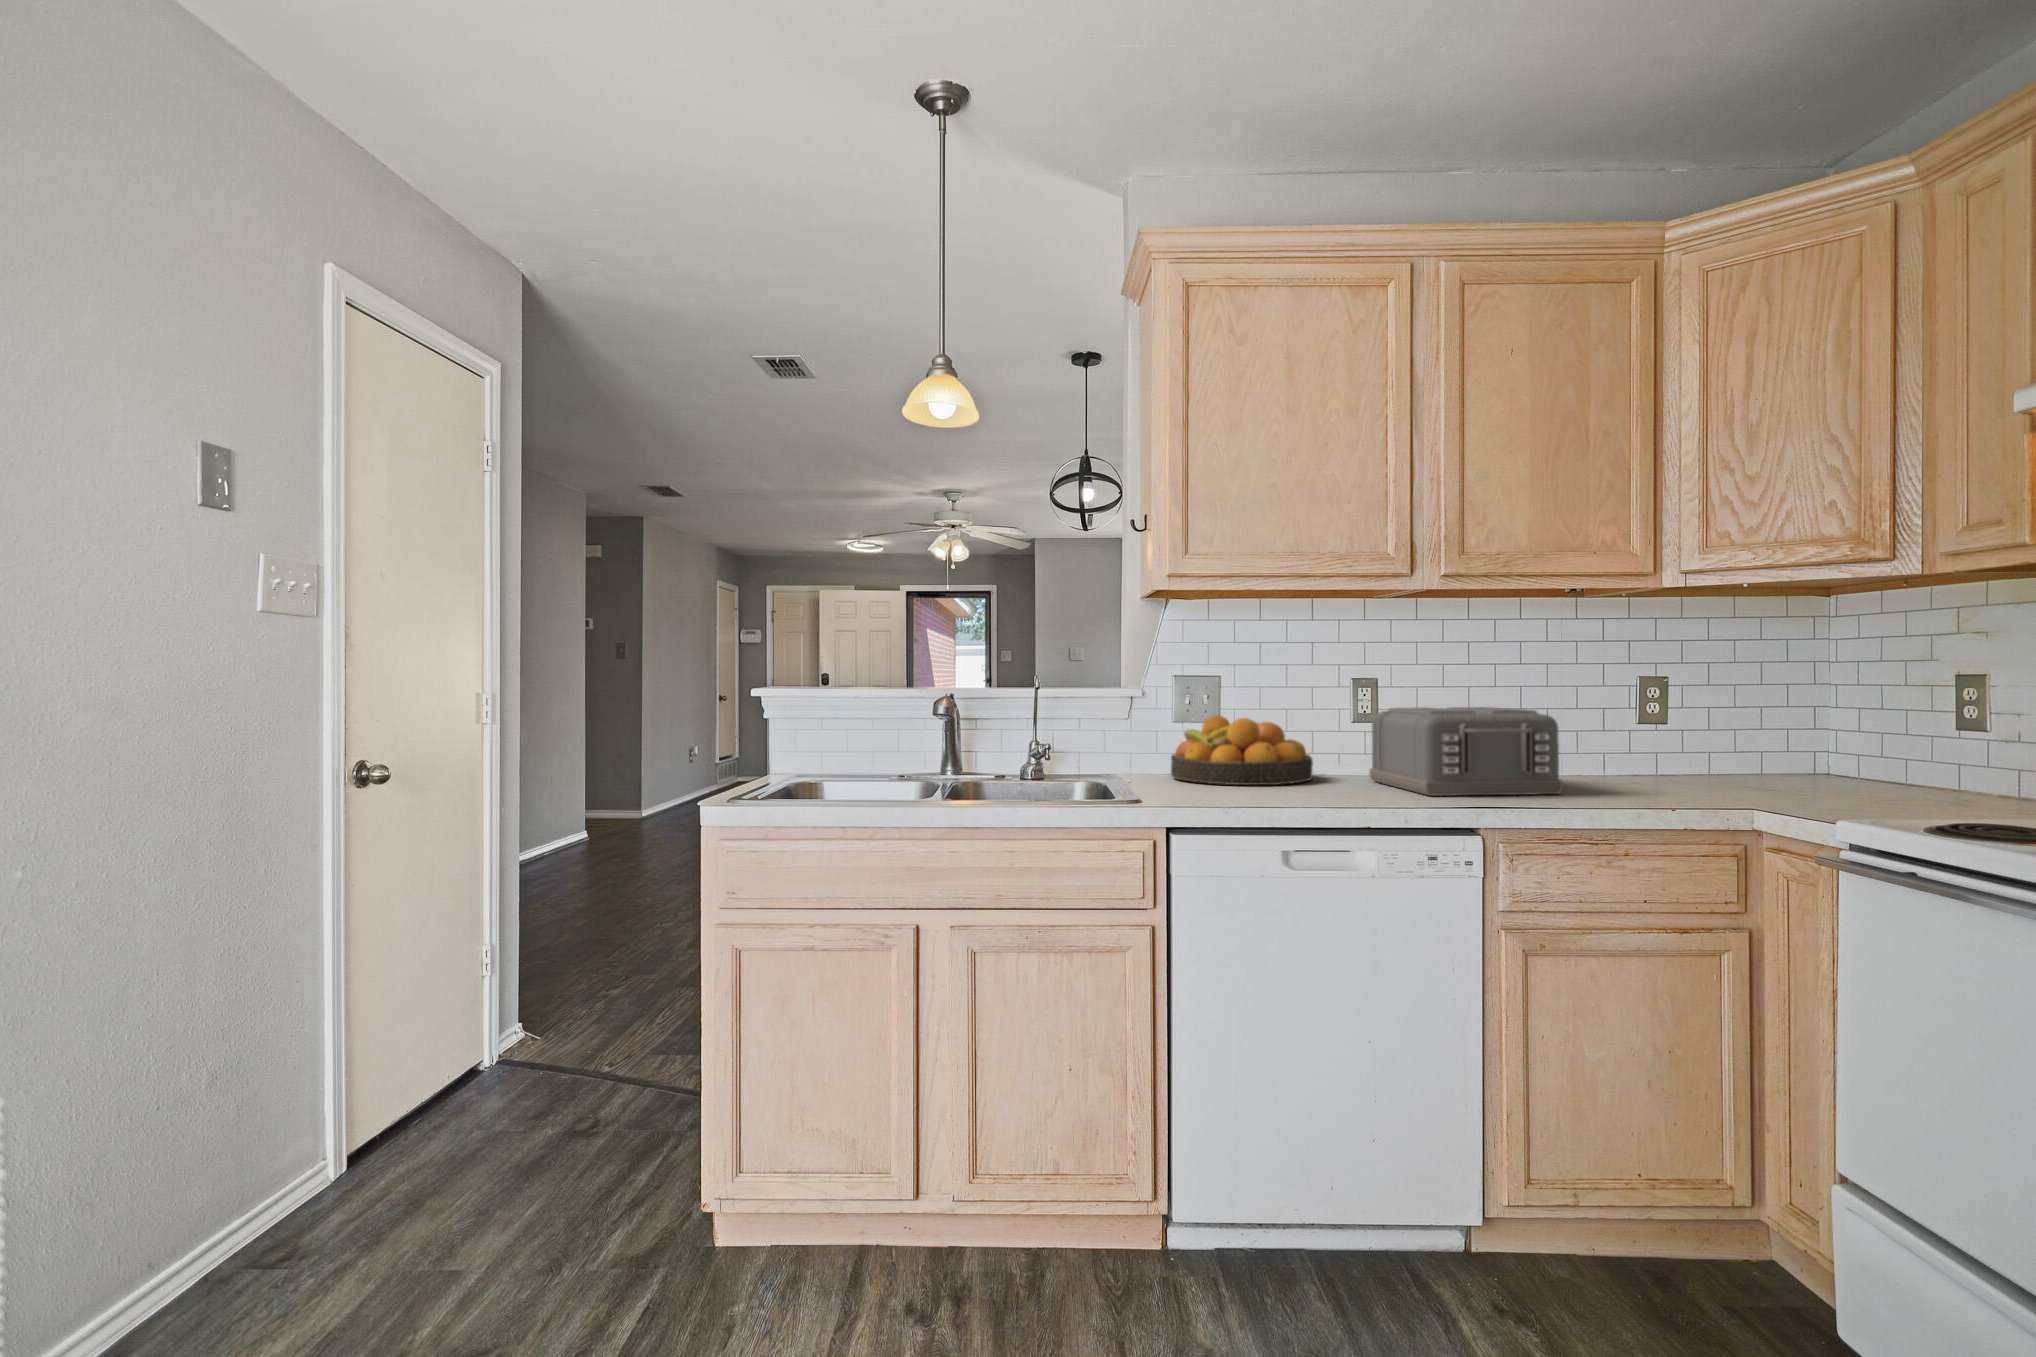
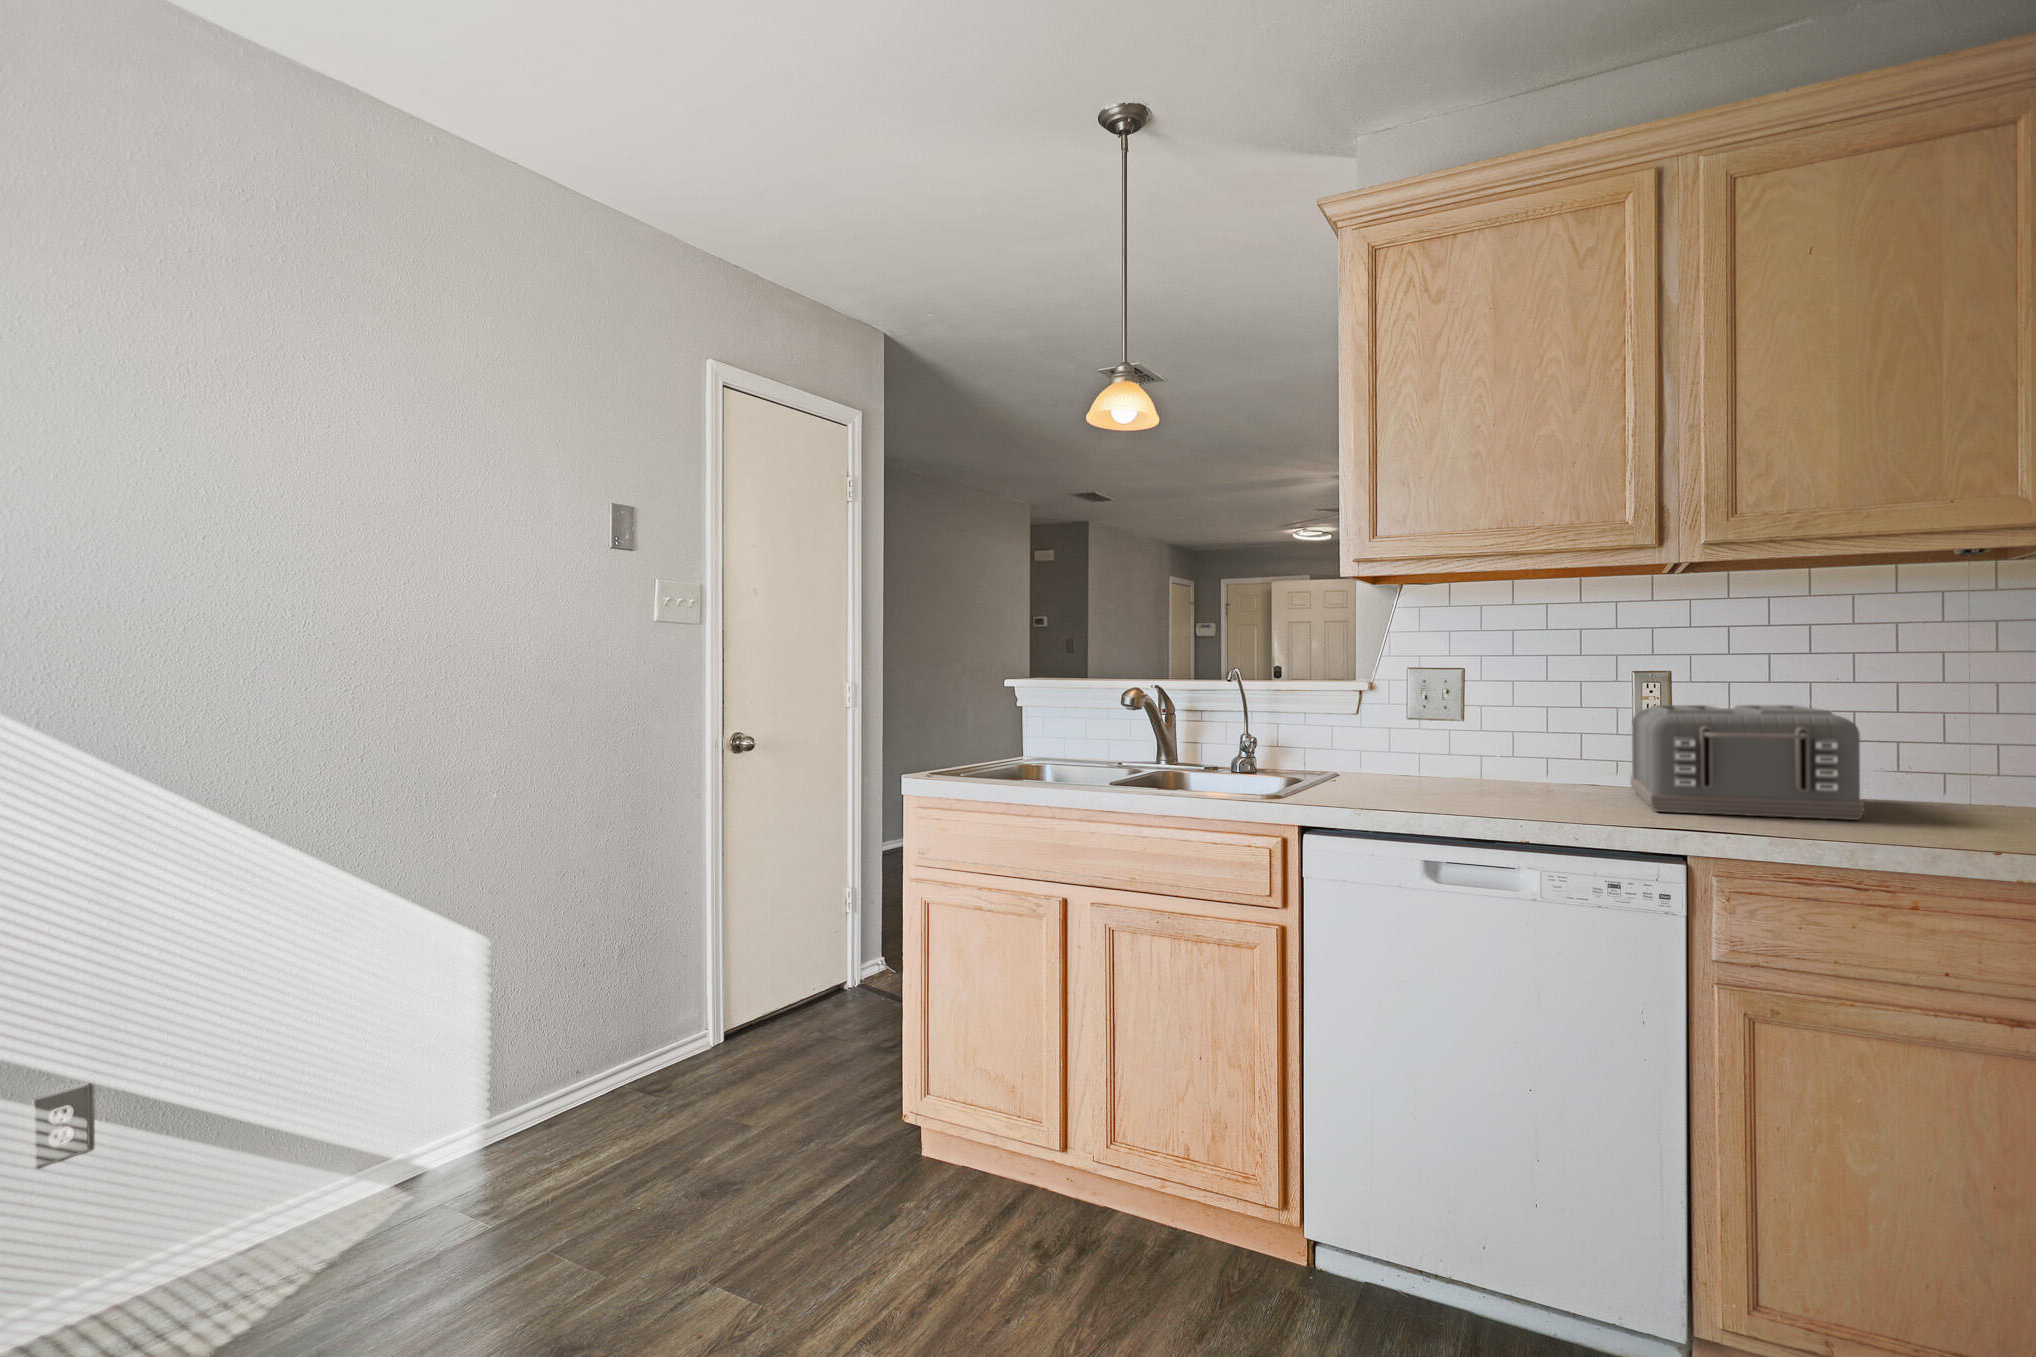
fruit bowl: present [1171,715,1313,785] -> none [1396,710,1566,790]

